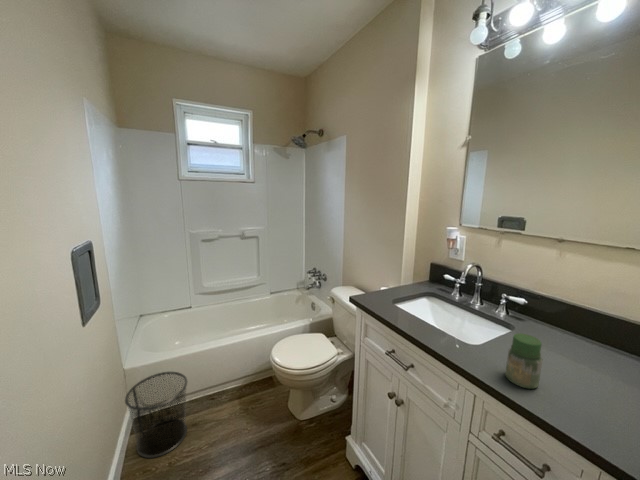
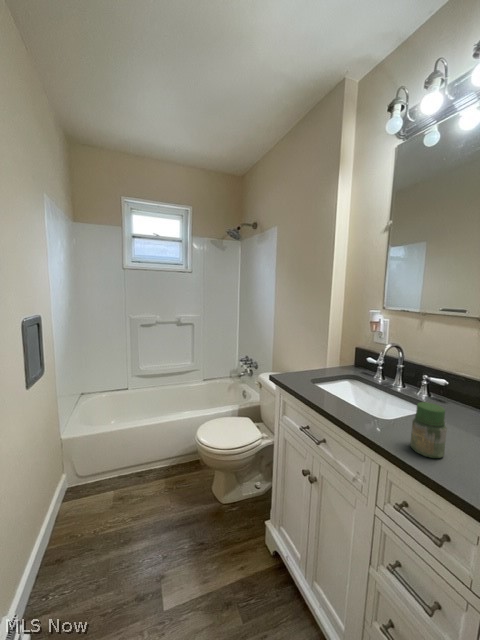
waste bin: present [125,372,187,458] -> none [59,444,117,524]

